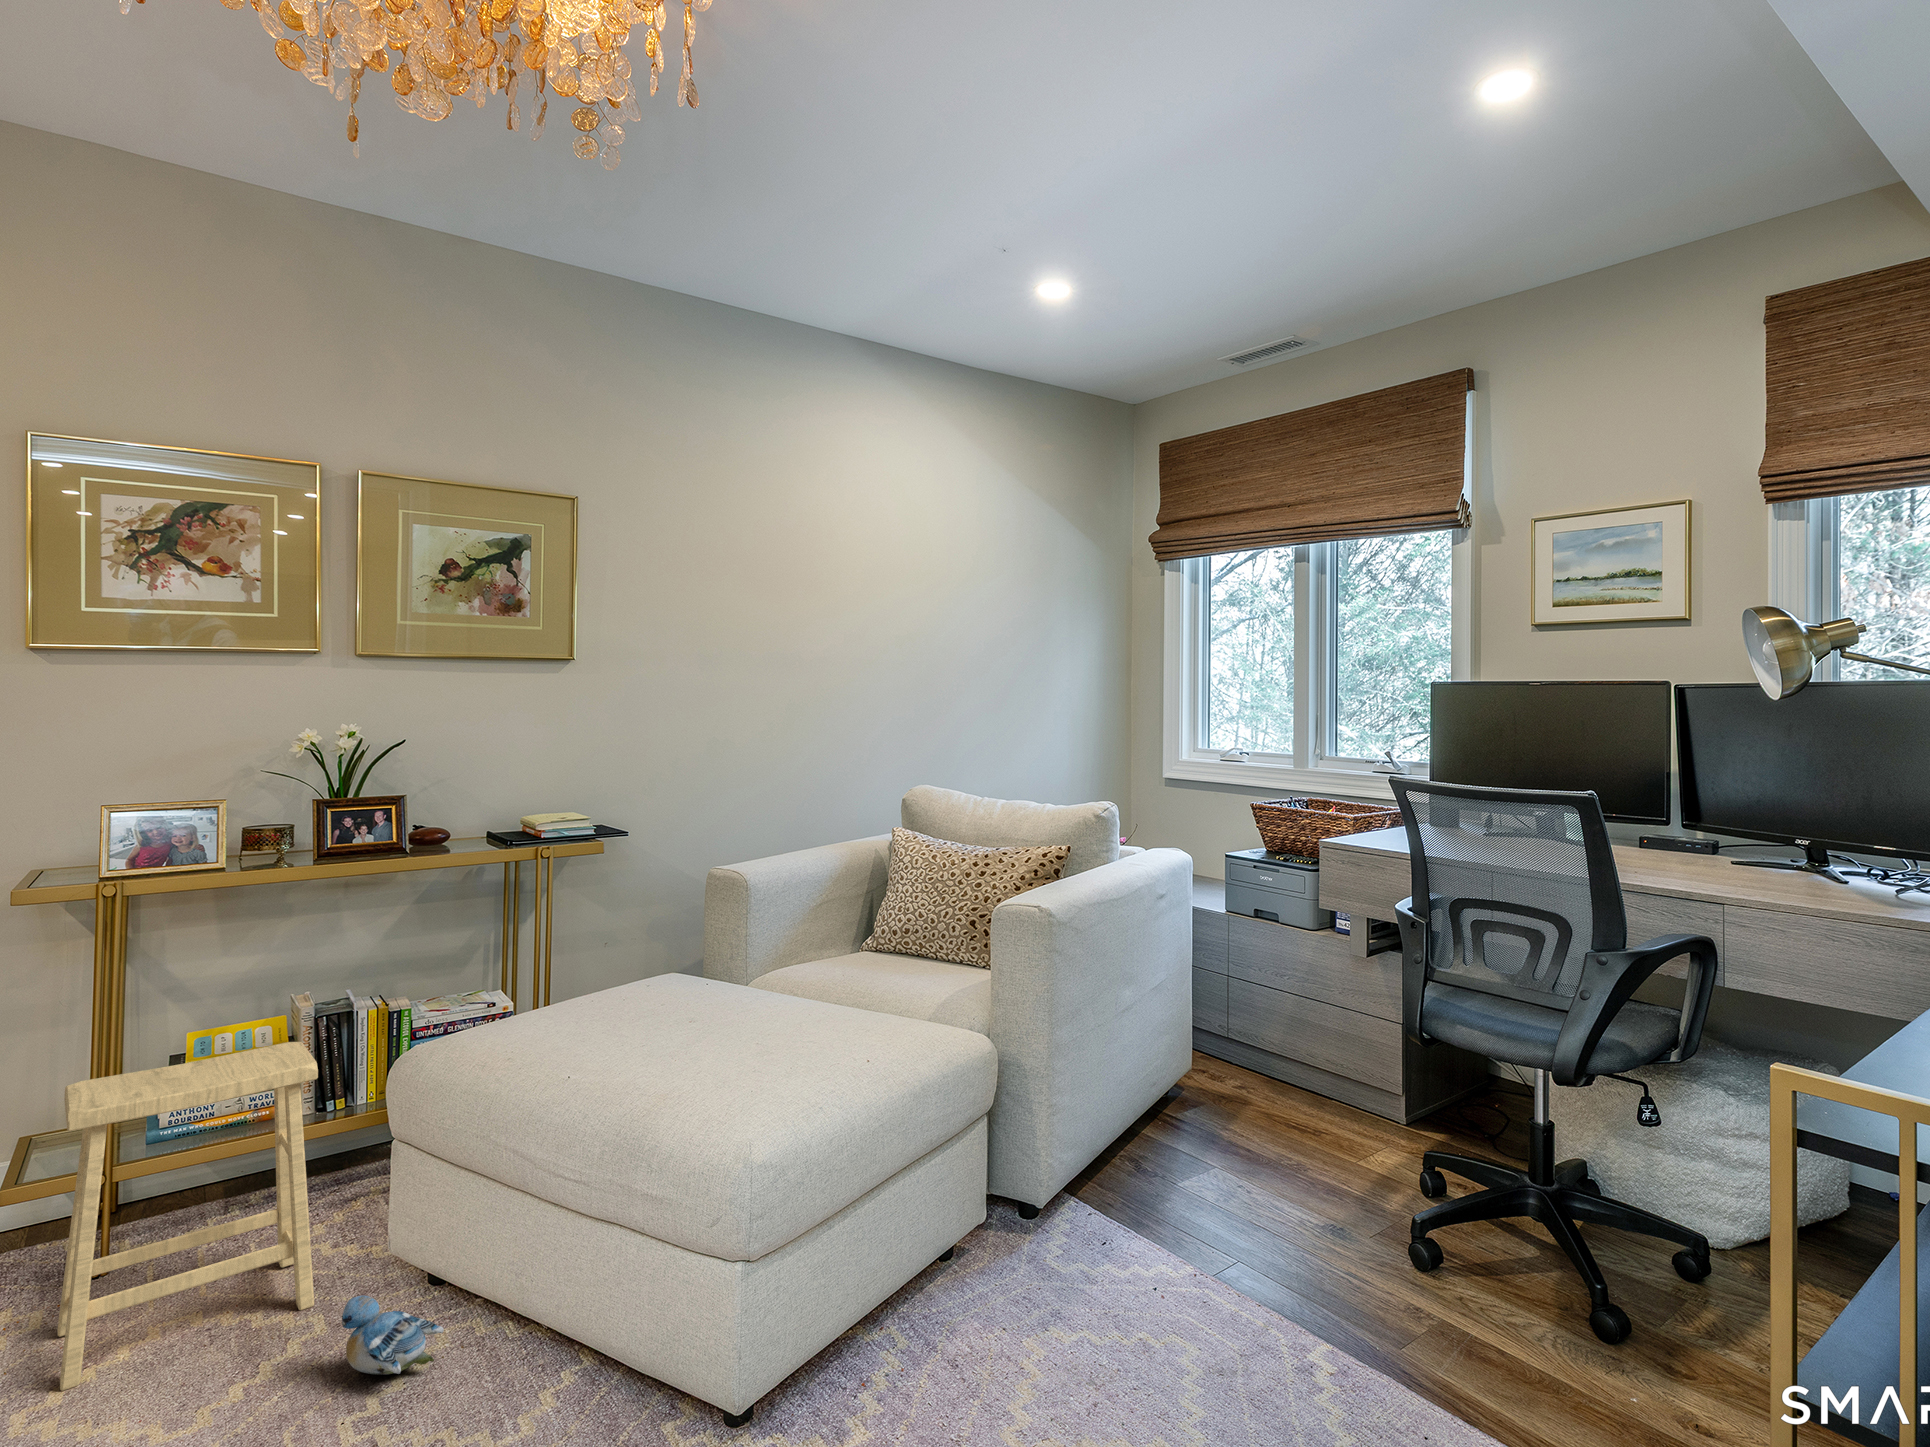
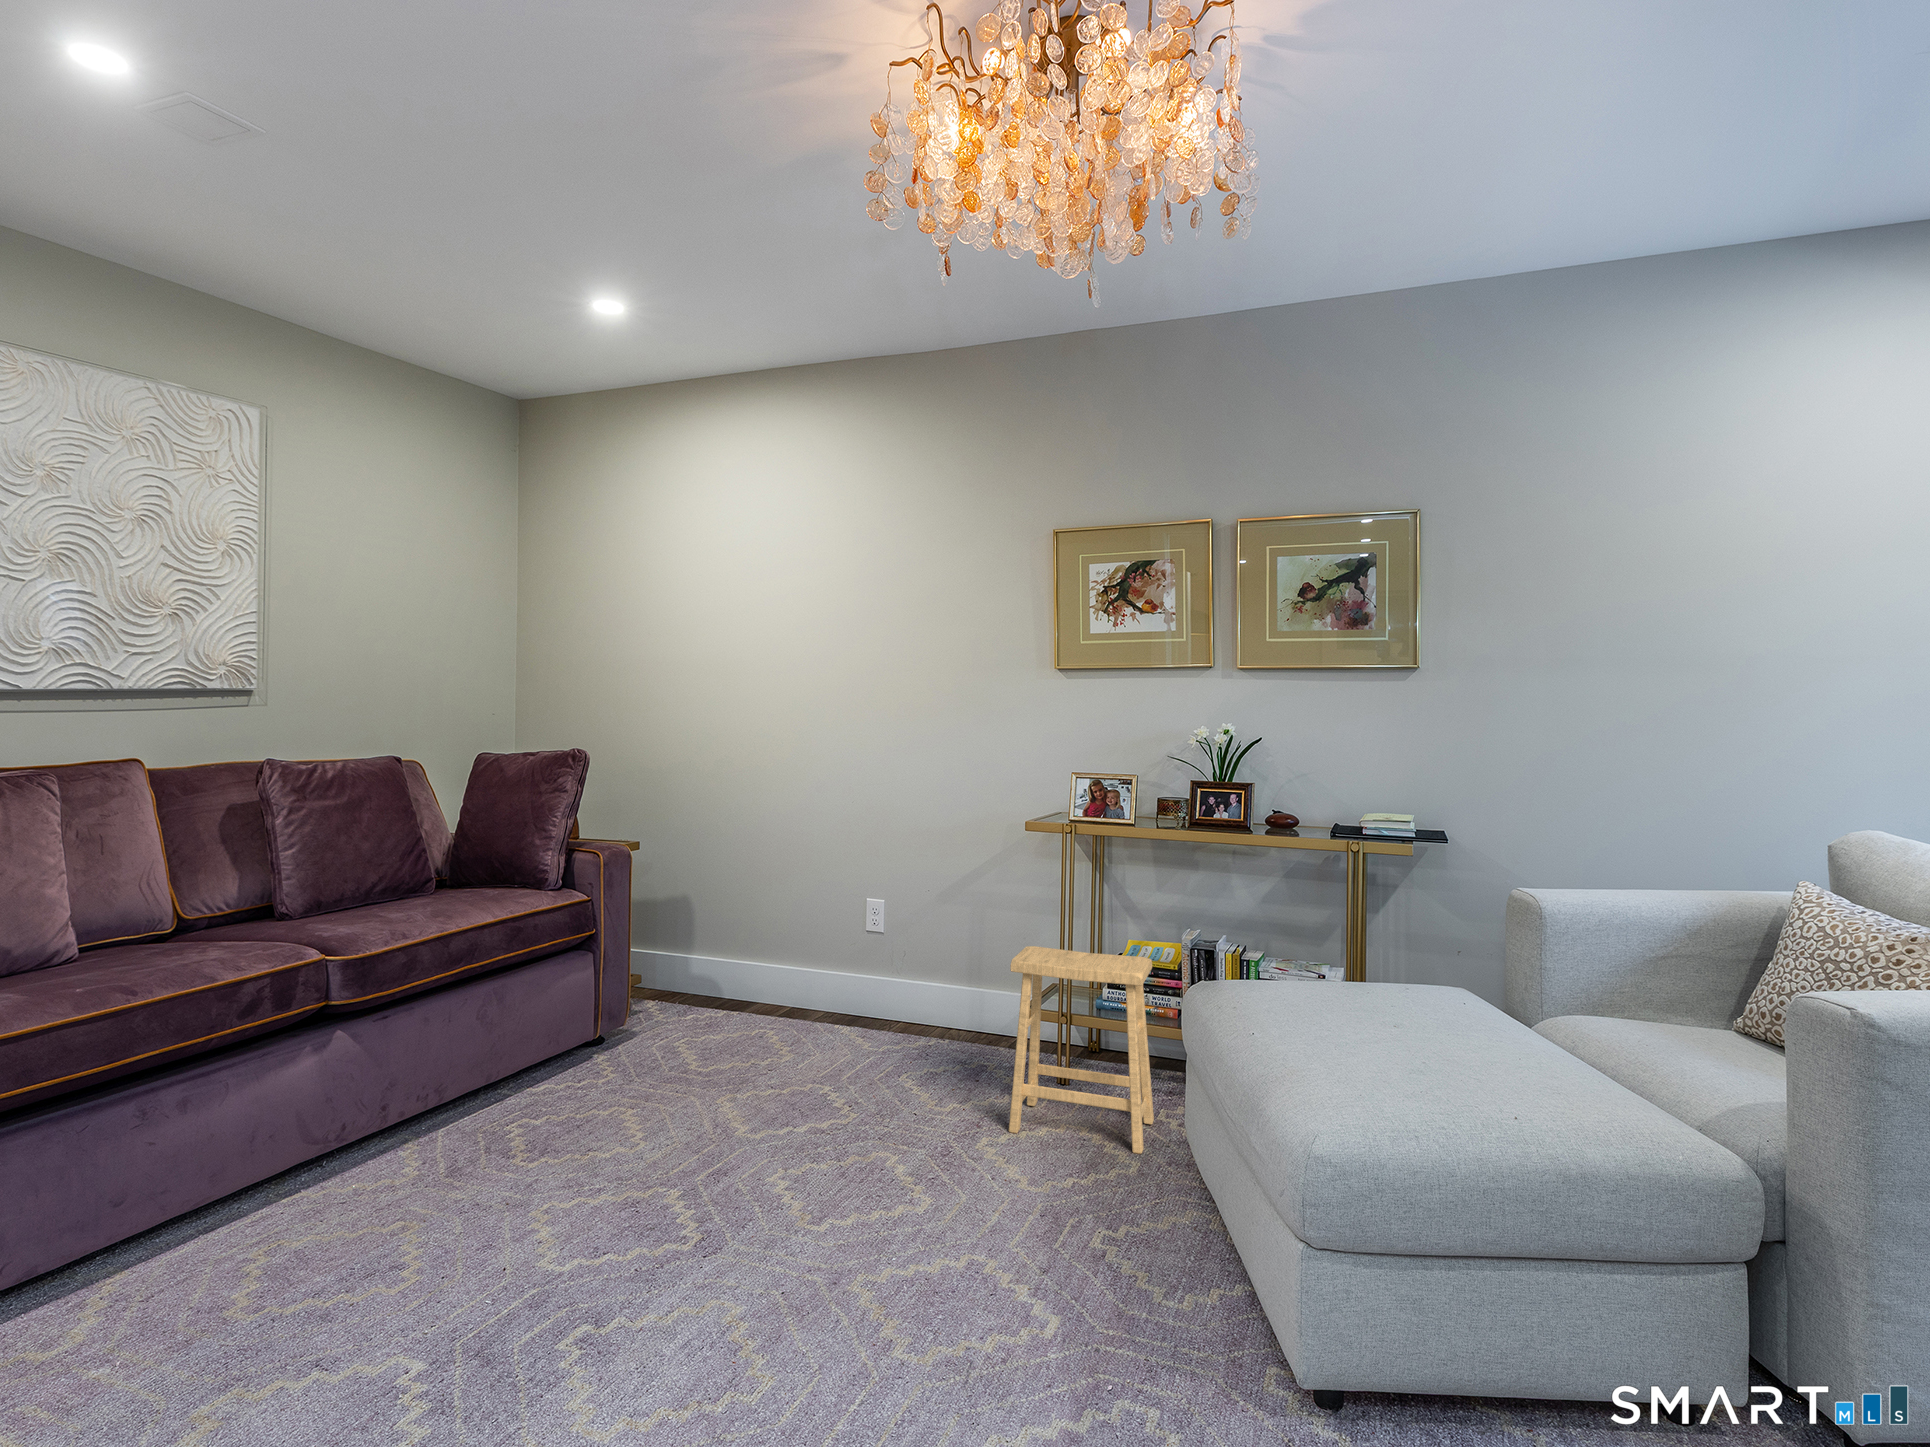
plush toy: present [342,1296,444,1375] -> none [1121,1147,1181,1220]

